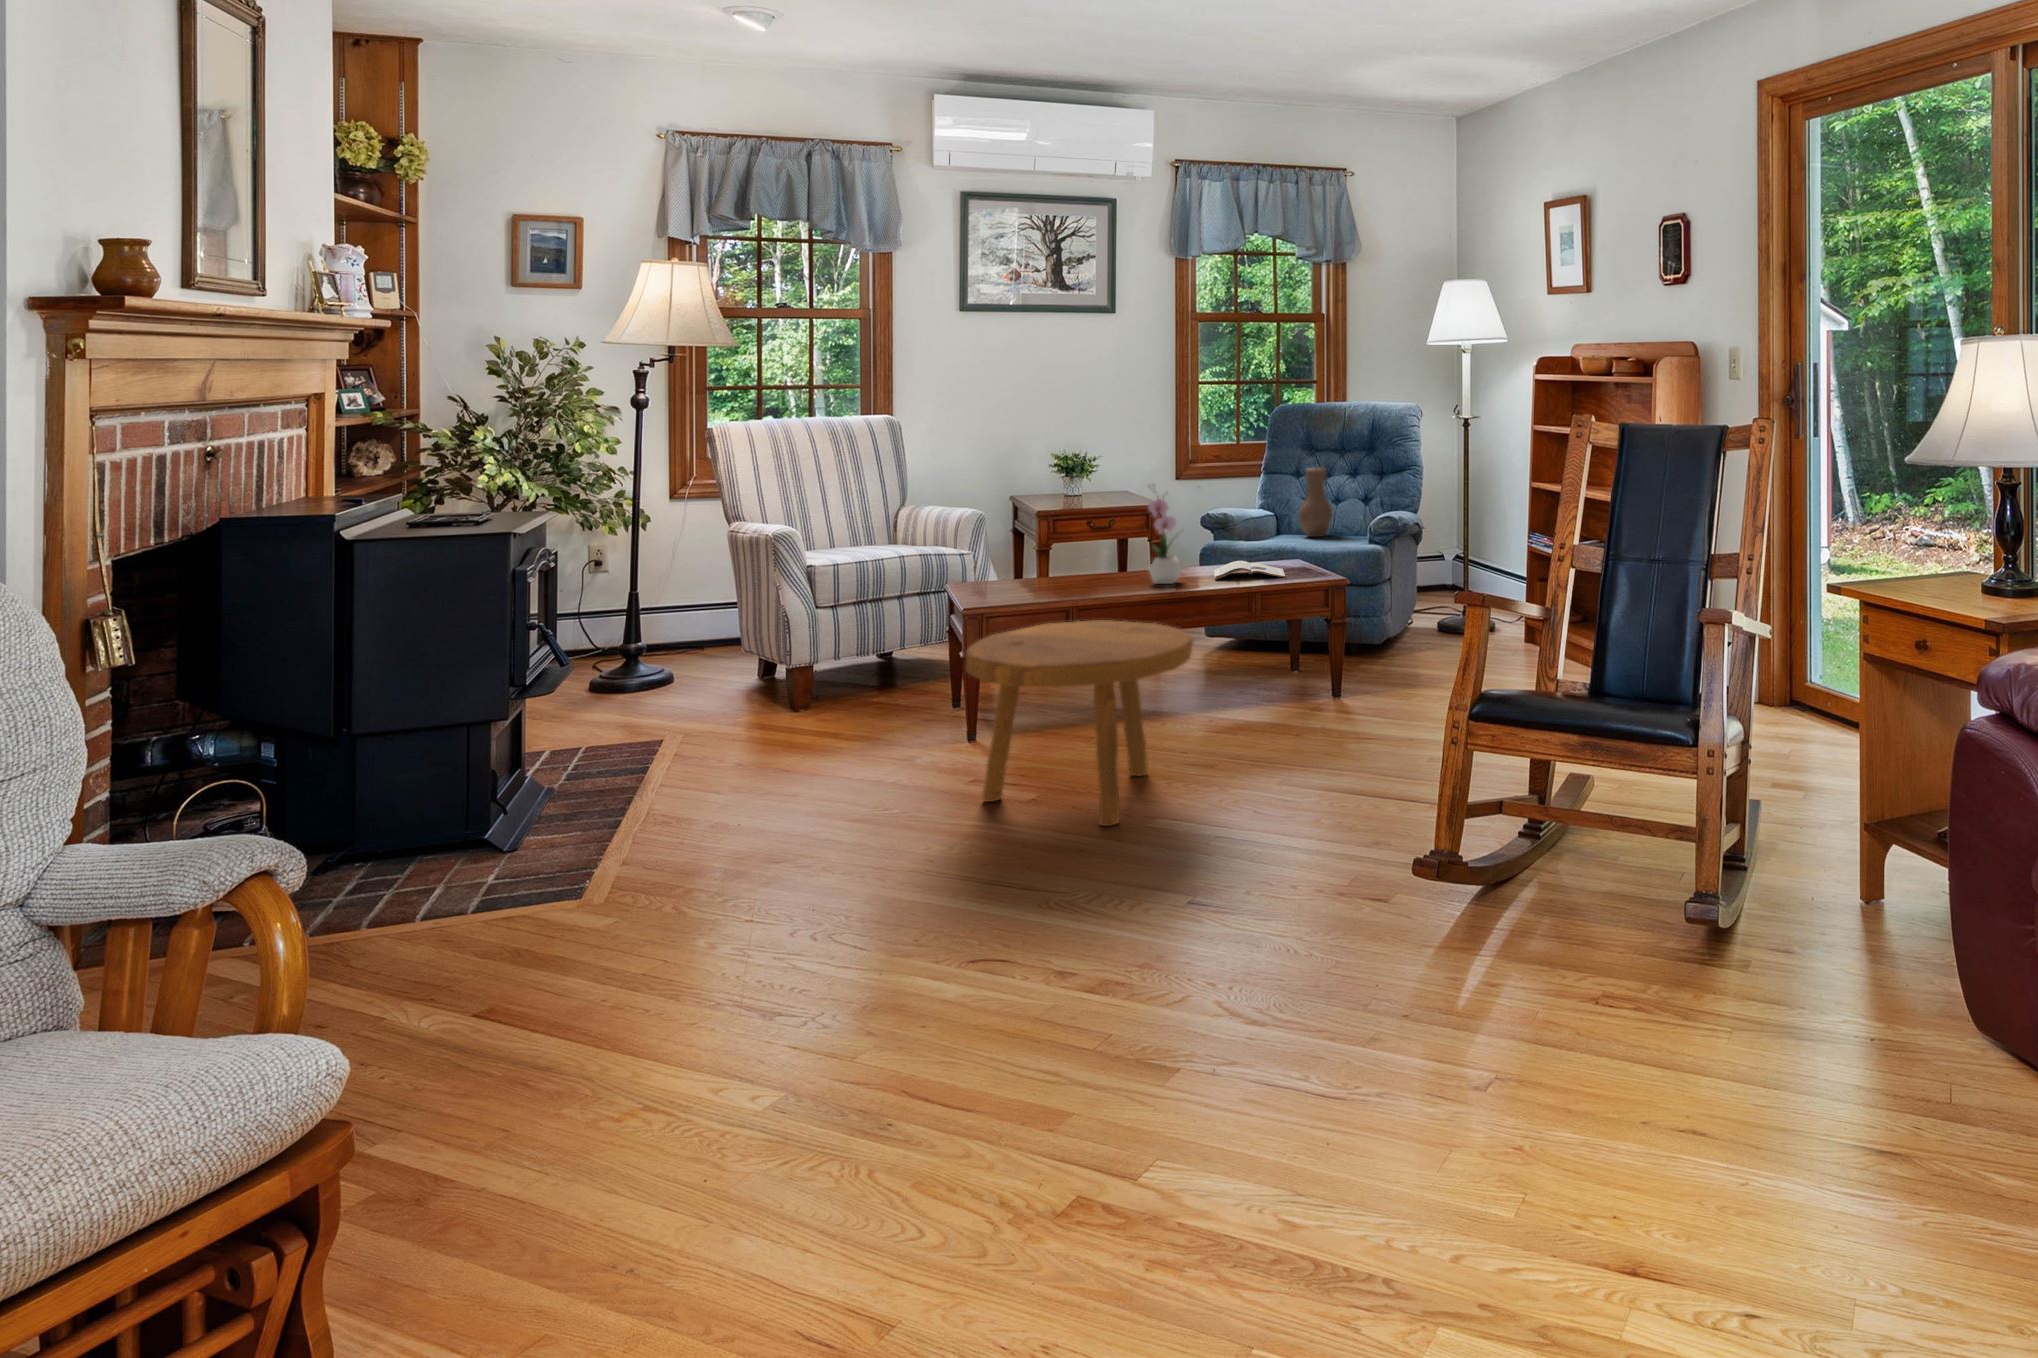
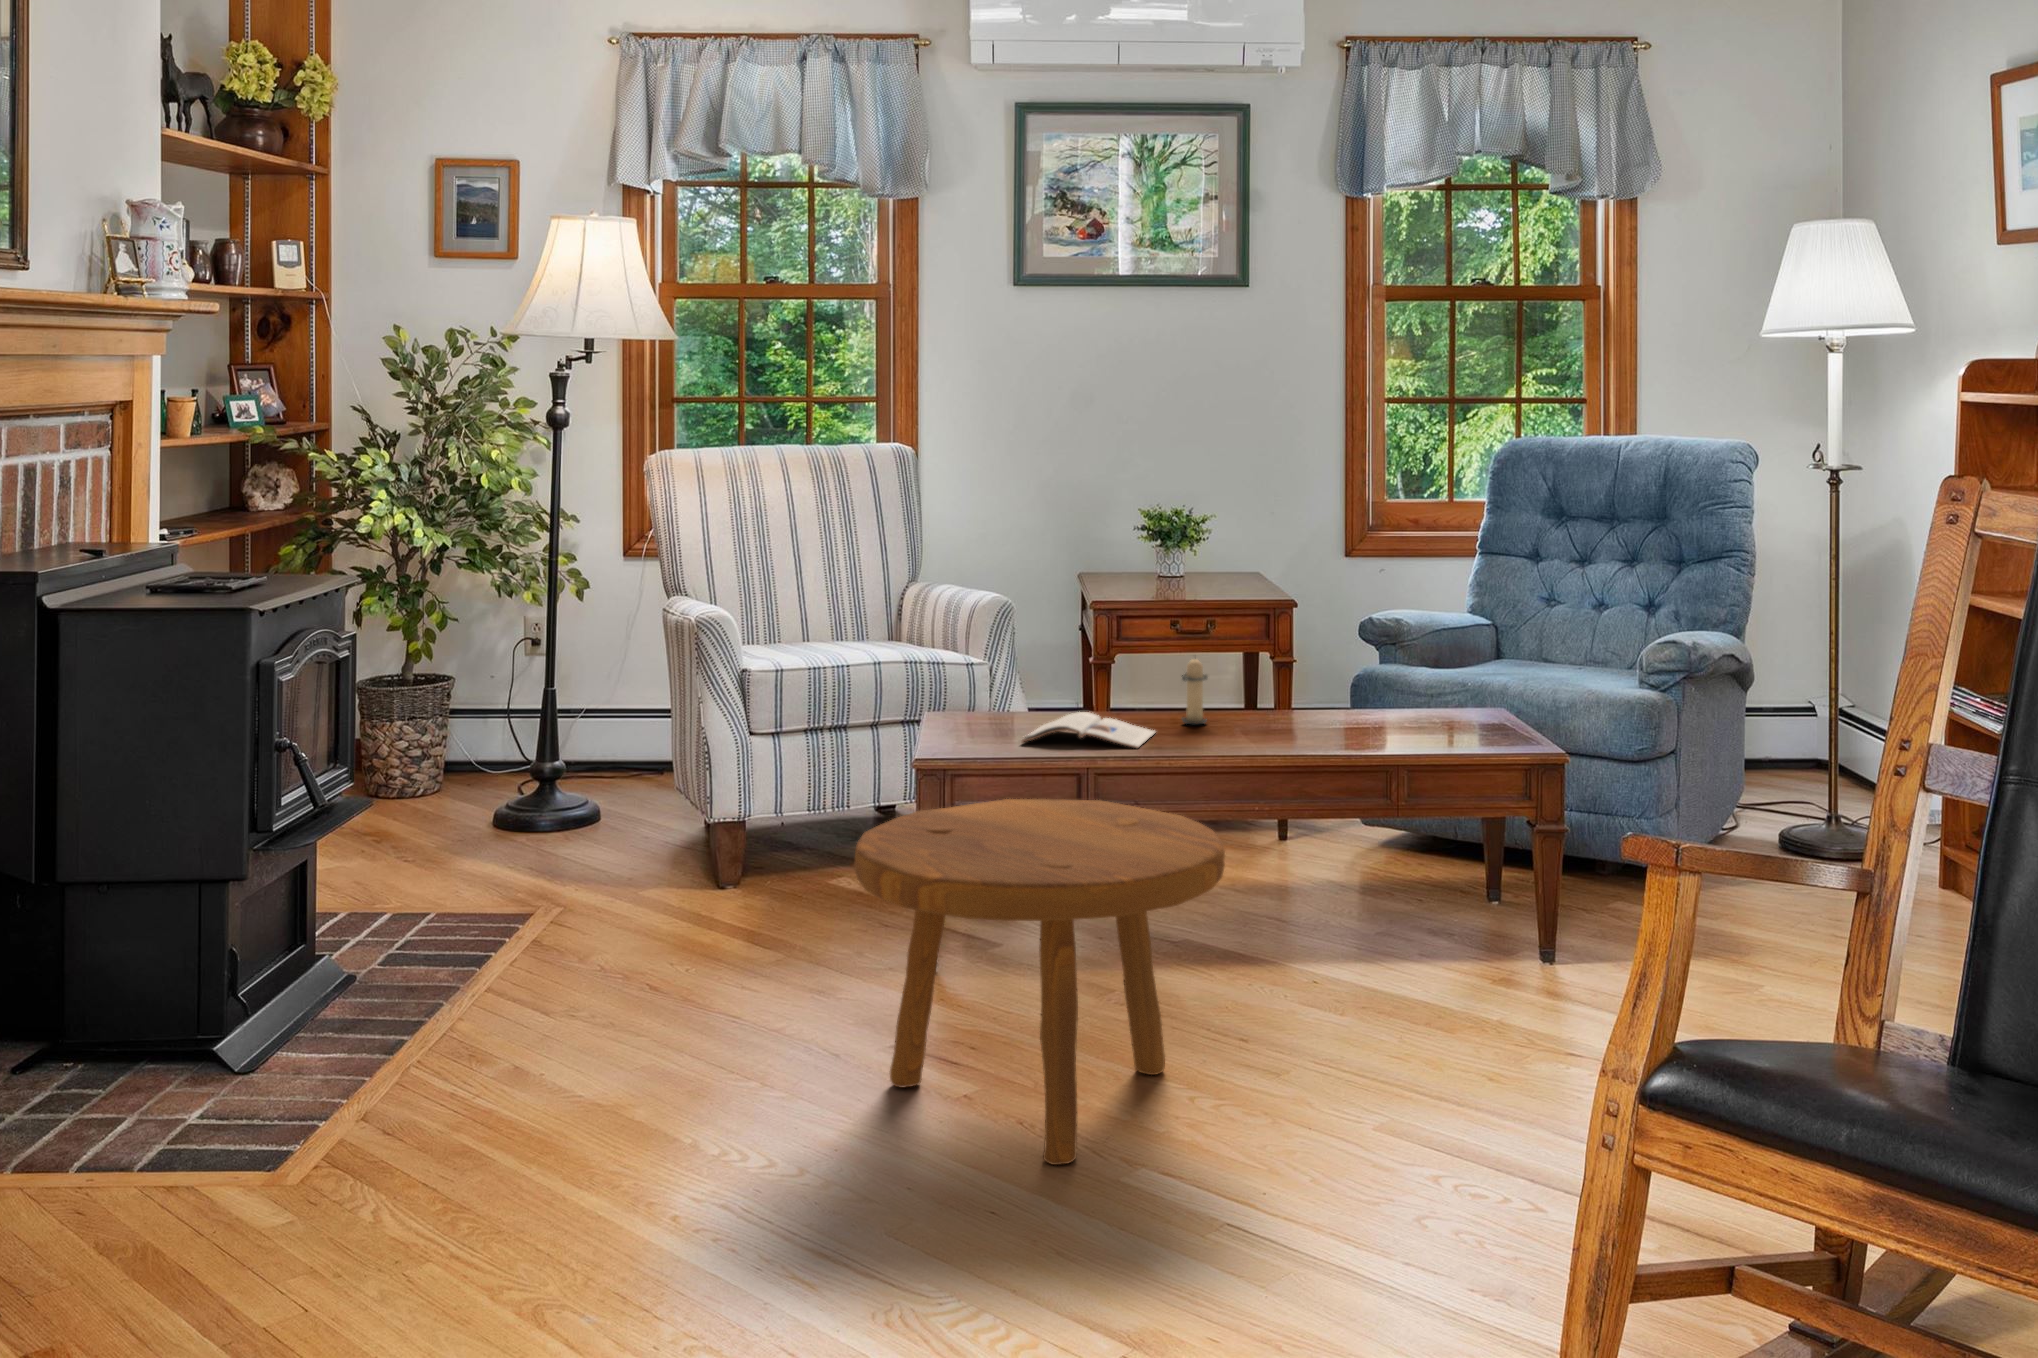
vase: present [1299,467,1333,537] -> none [1527,549,1594,670]
flower arrangement: present [1148,497,1182,584] -> none [1223,571,1289,741]
candle: none [1112,536,1133,579] -> present [1182,659,1208,724]
magazine: present [1214,561,1285,580] -> present [1022,712,1155,748]

